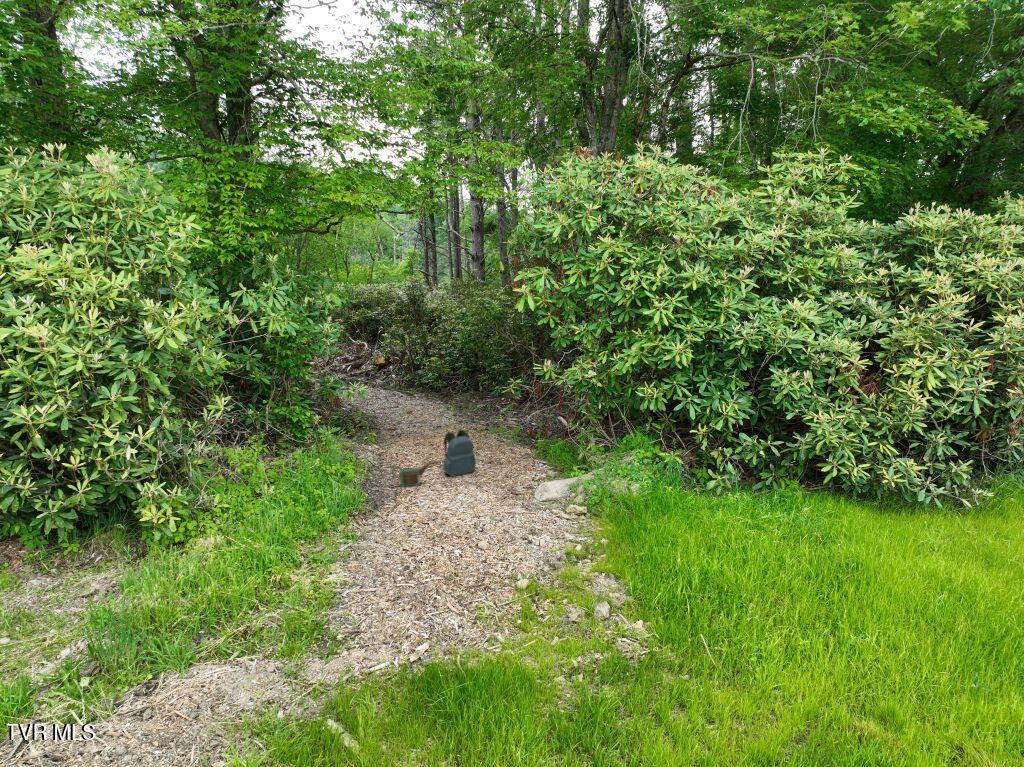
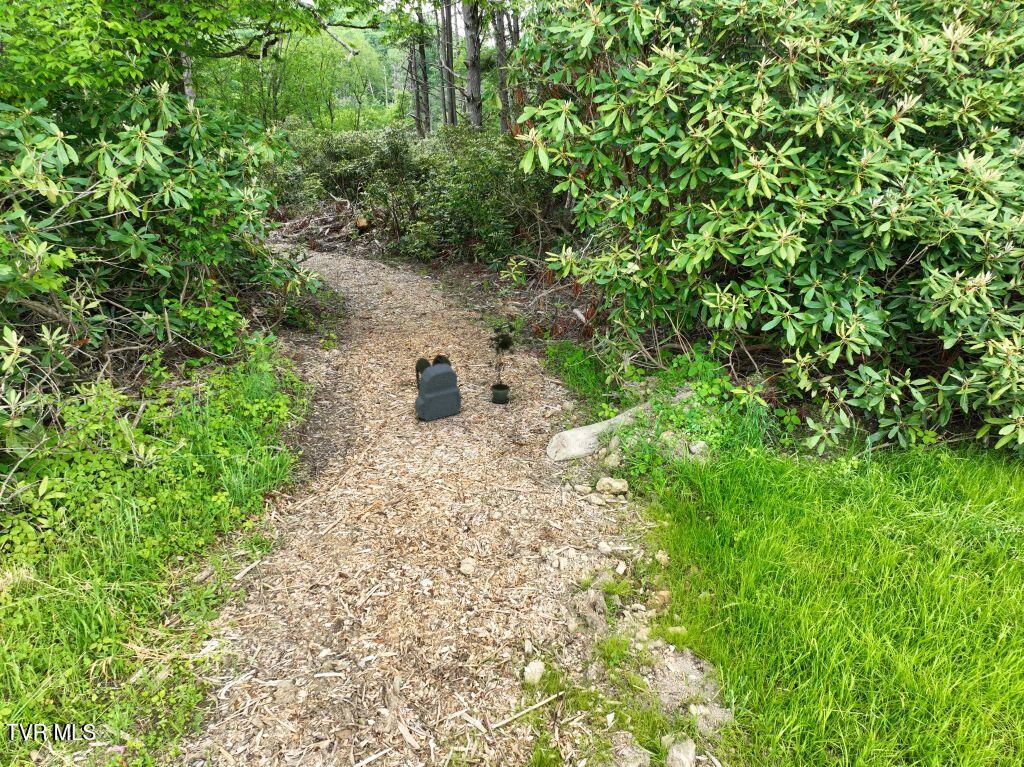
potted plant: none [490,407,516,466] -> present [484,321,518,403]
watering can: present [392,464,429,487] -> none [337,405,393,438]

